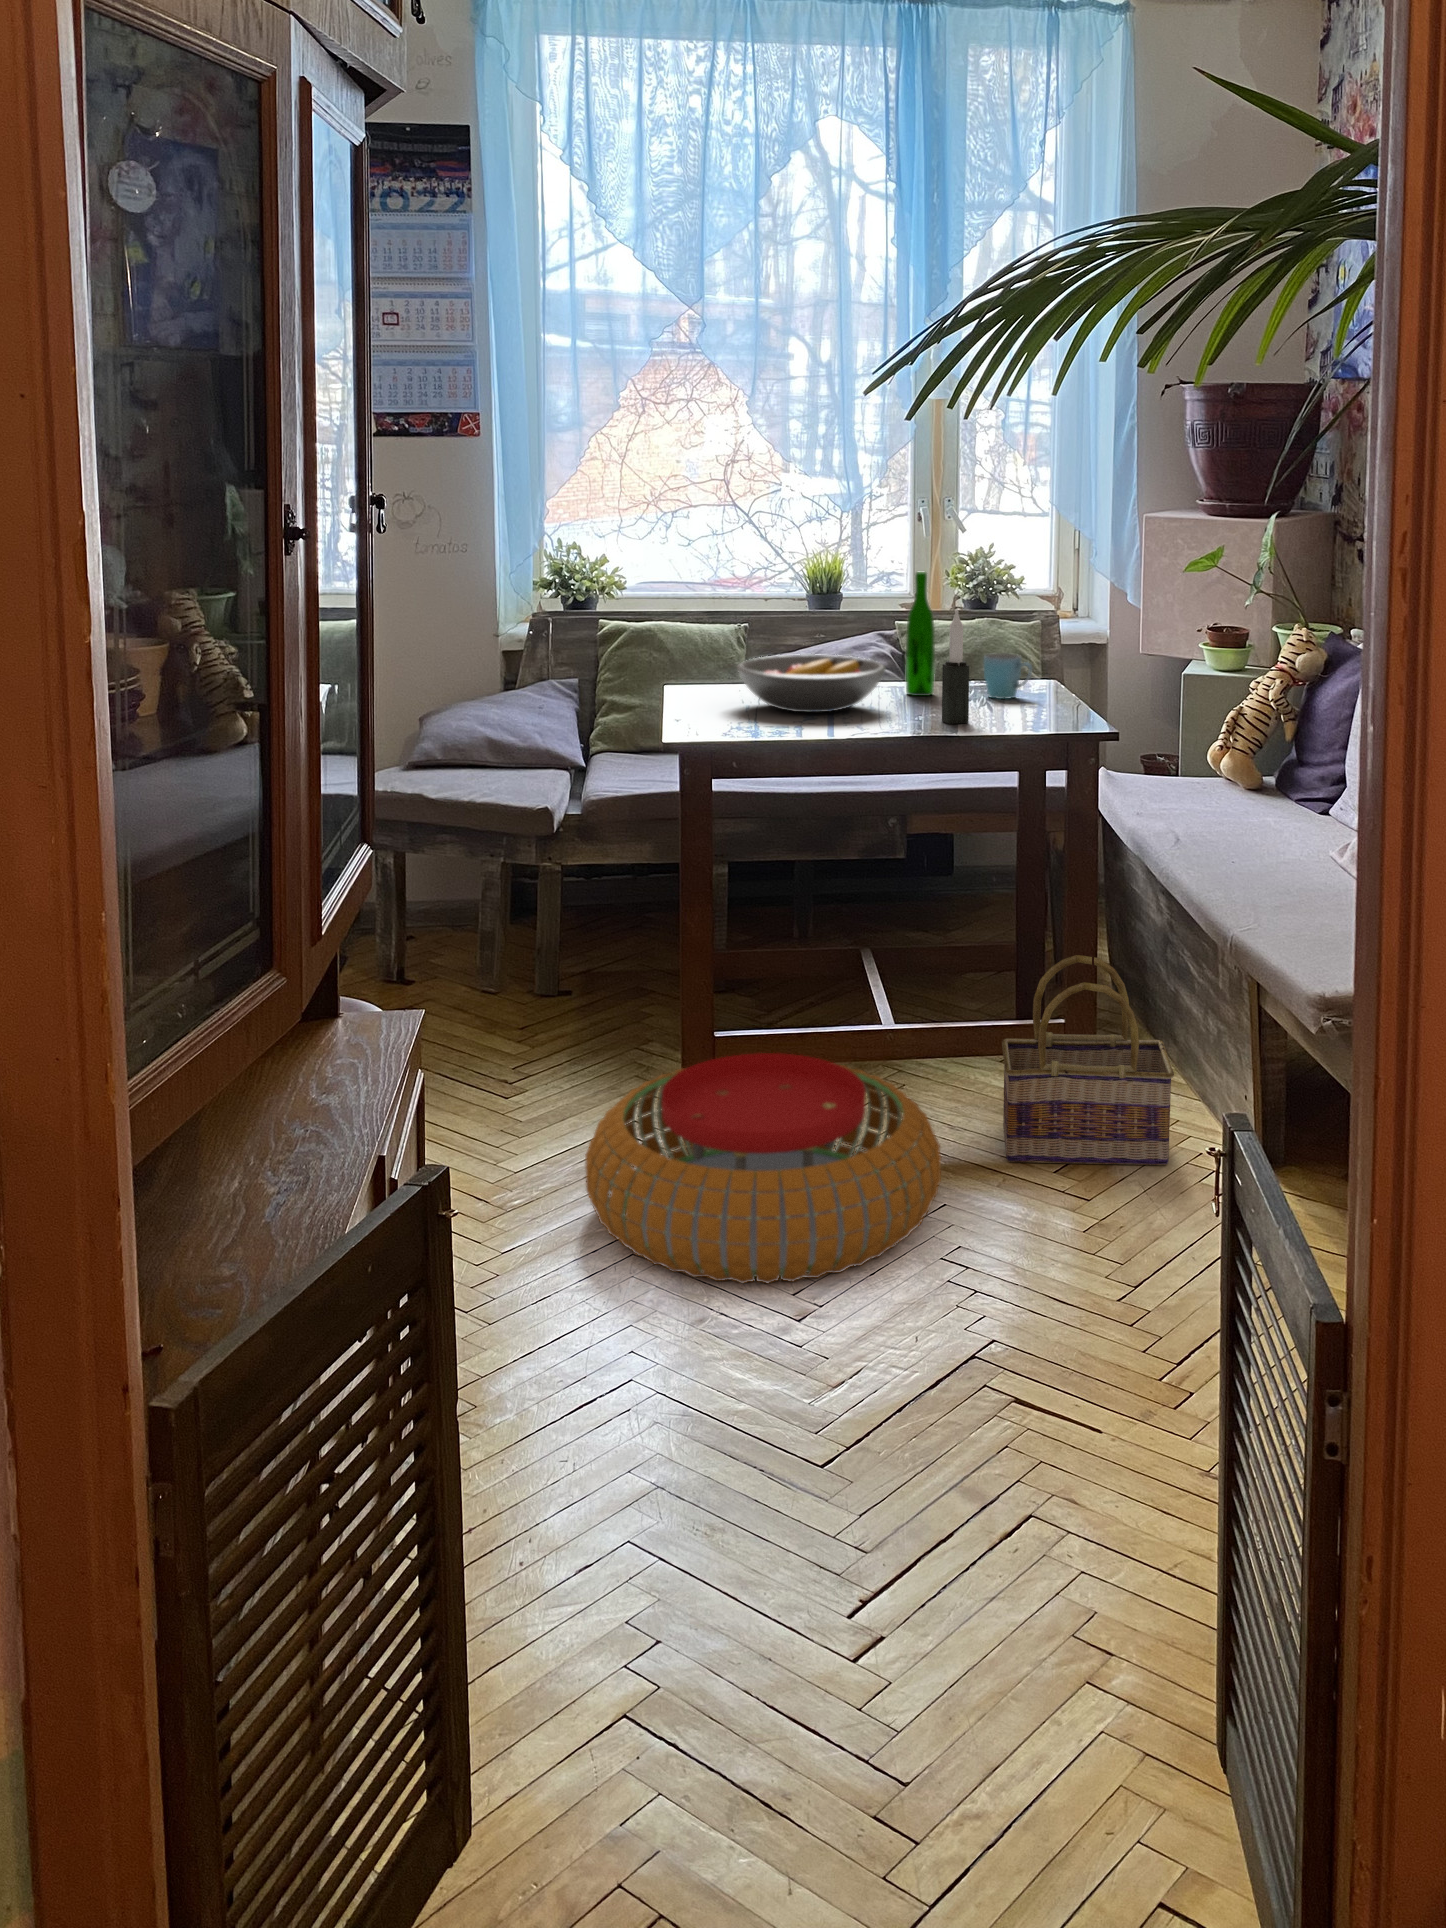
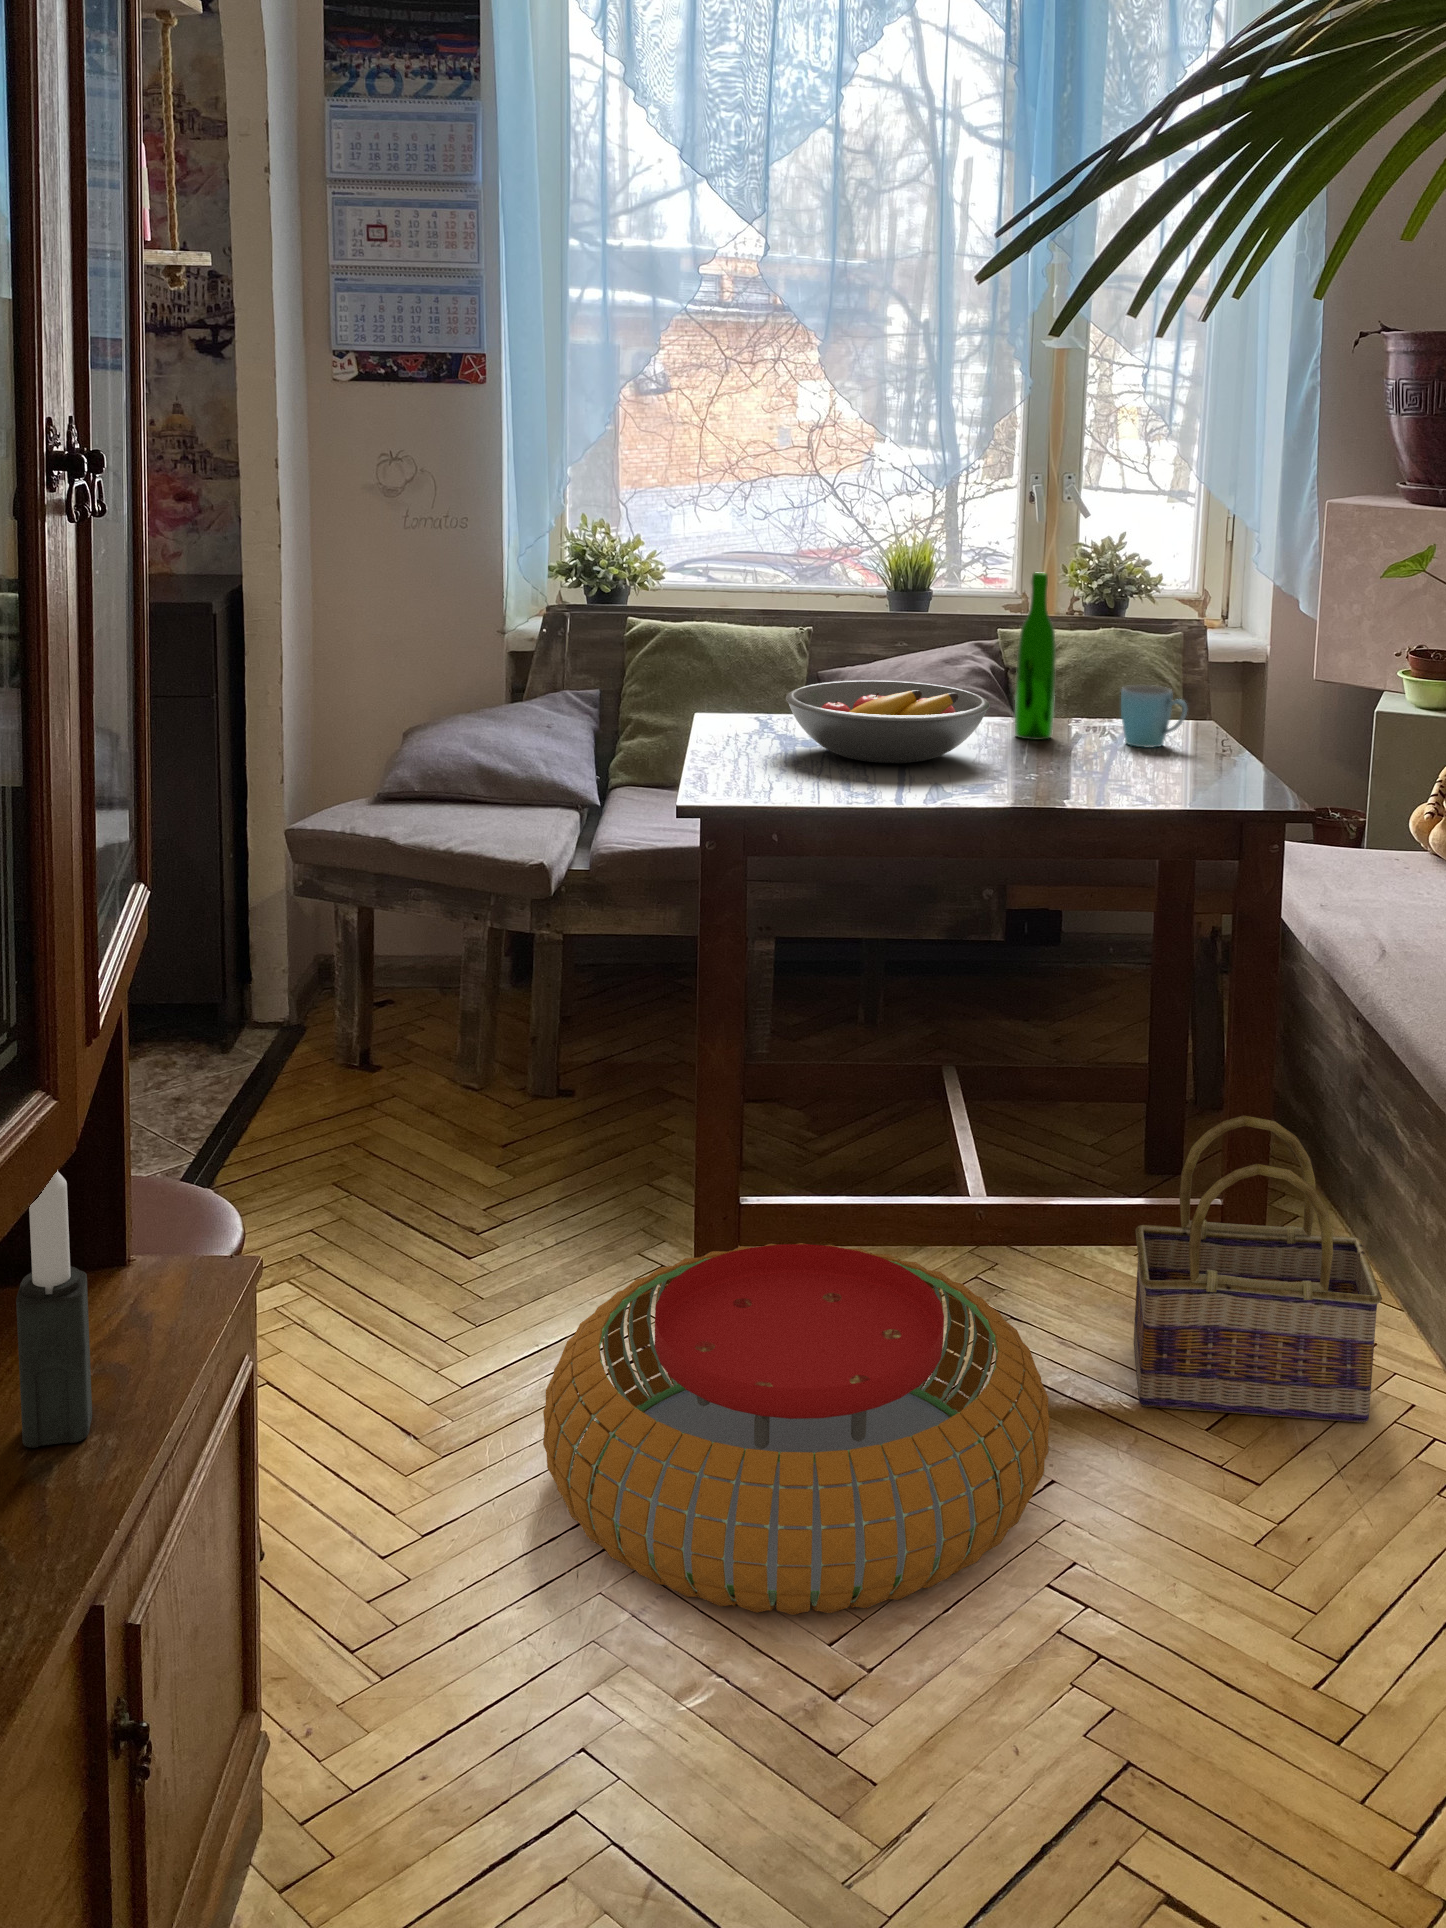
candle: present [942,609,969,724] -> present [16,1170,92,1448]

